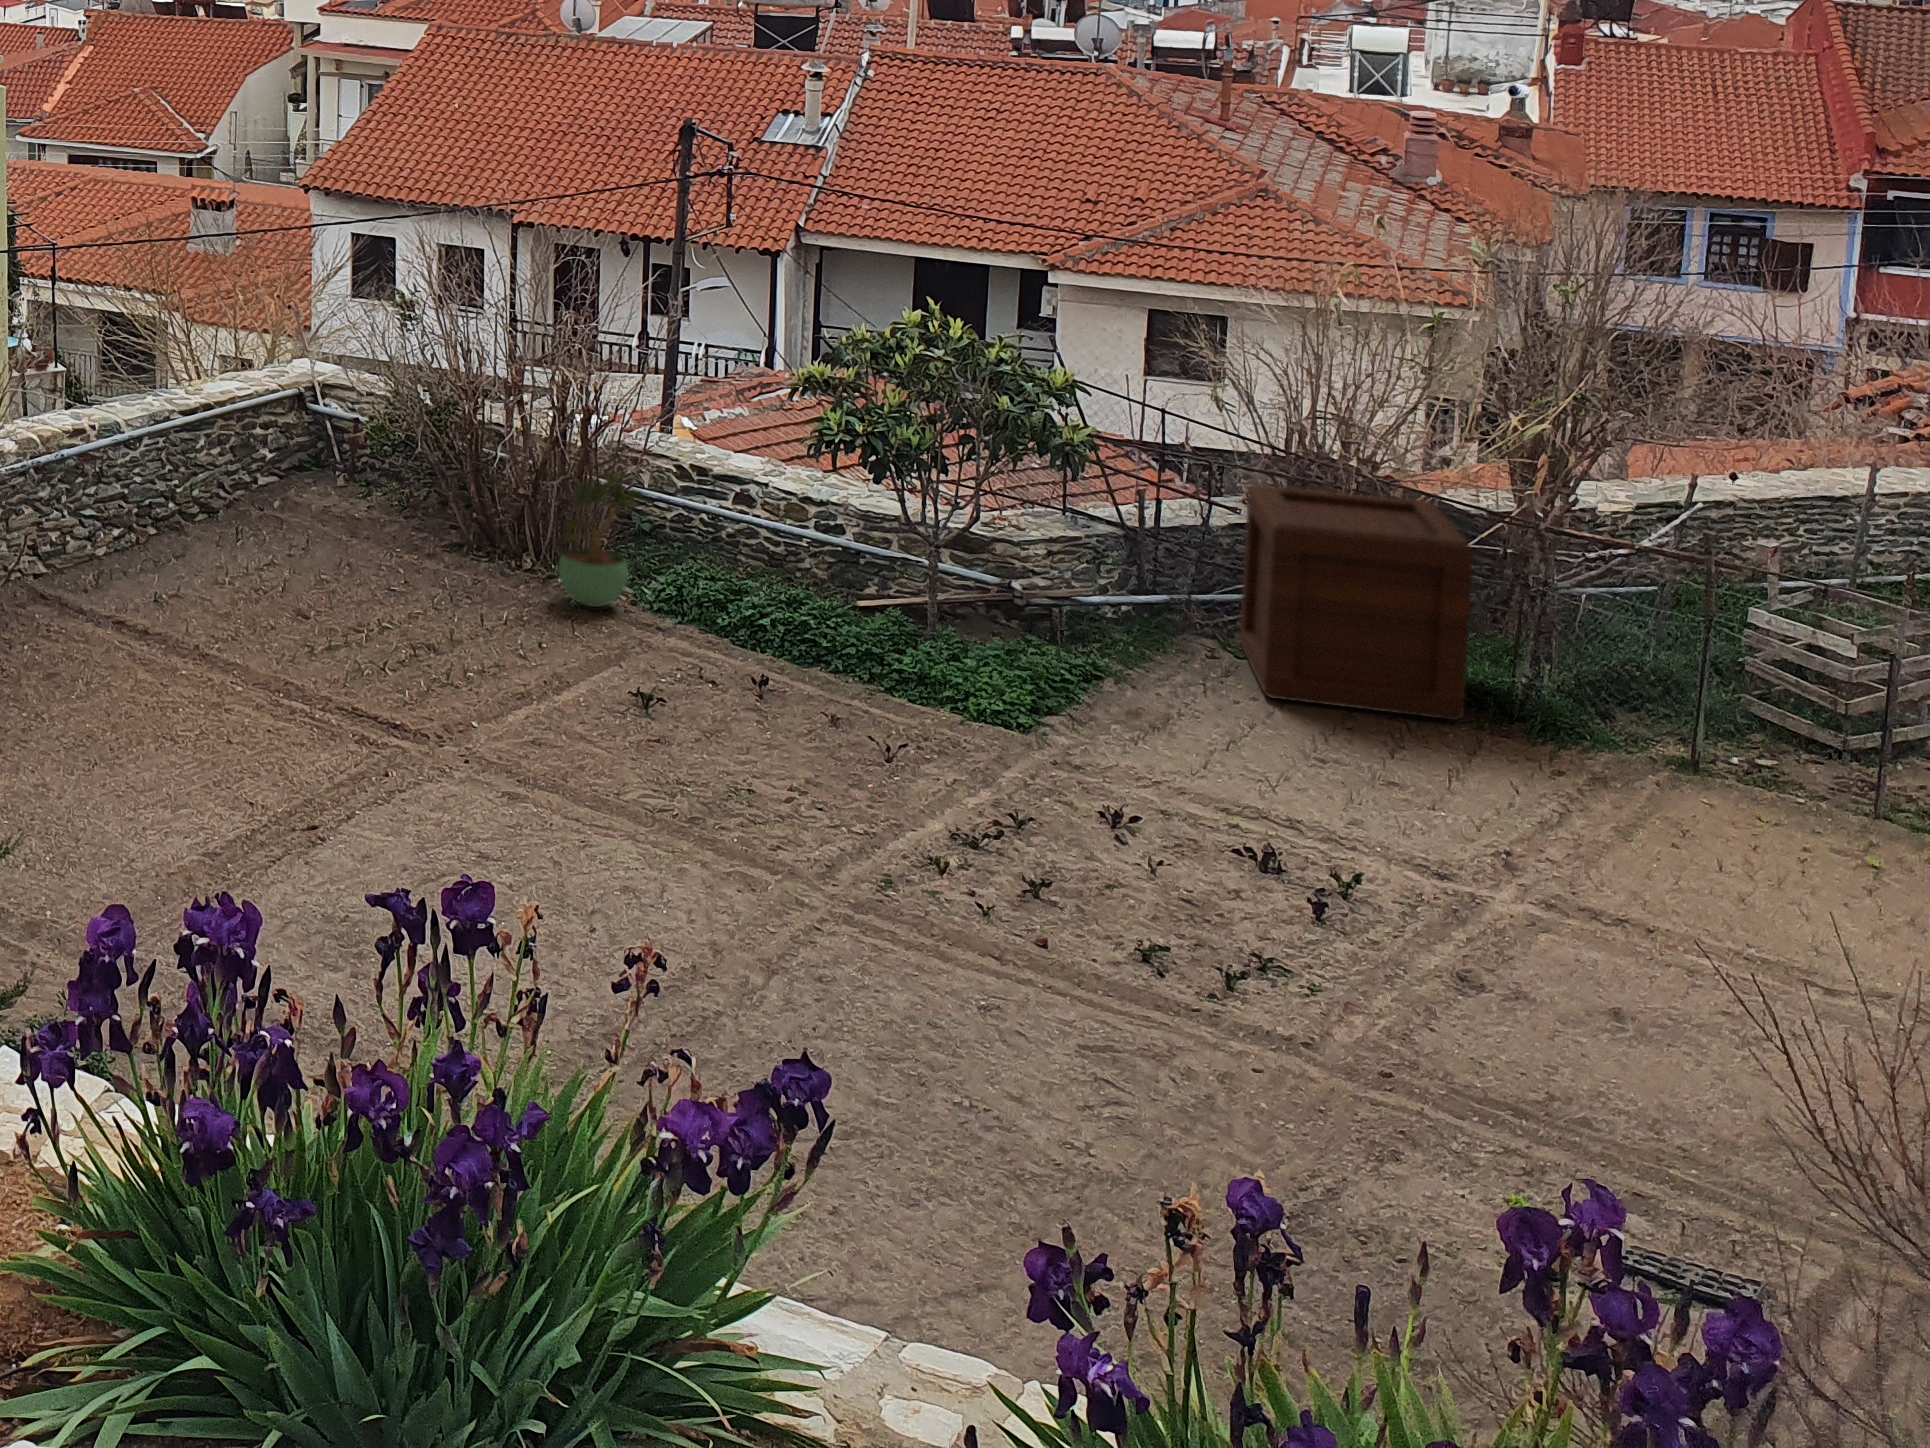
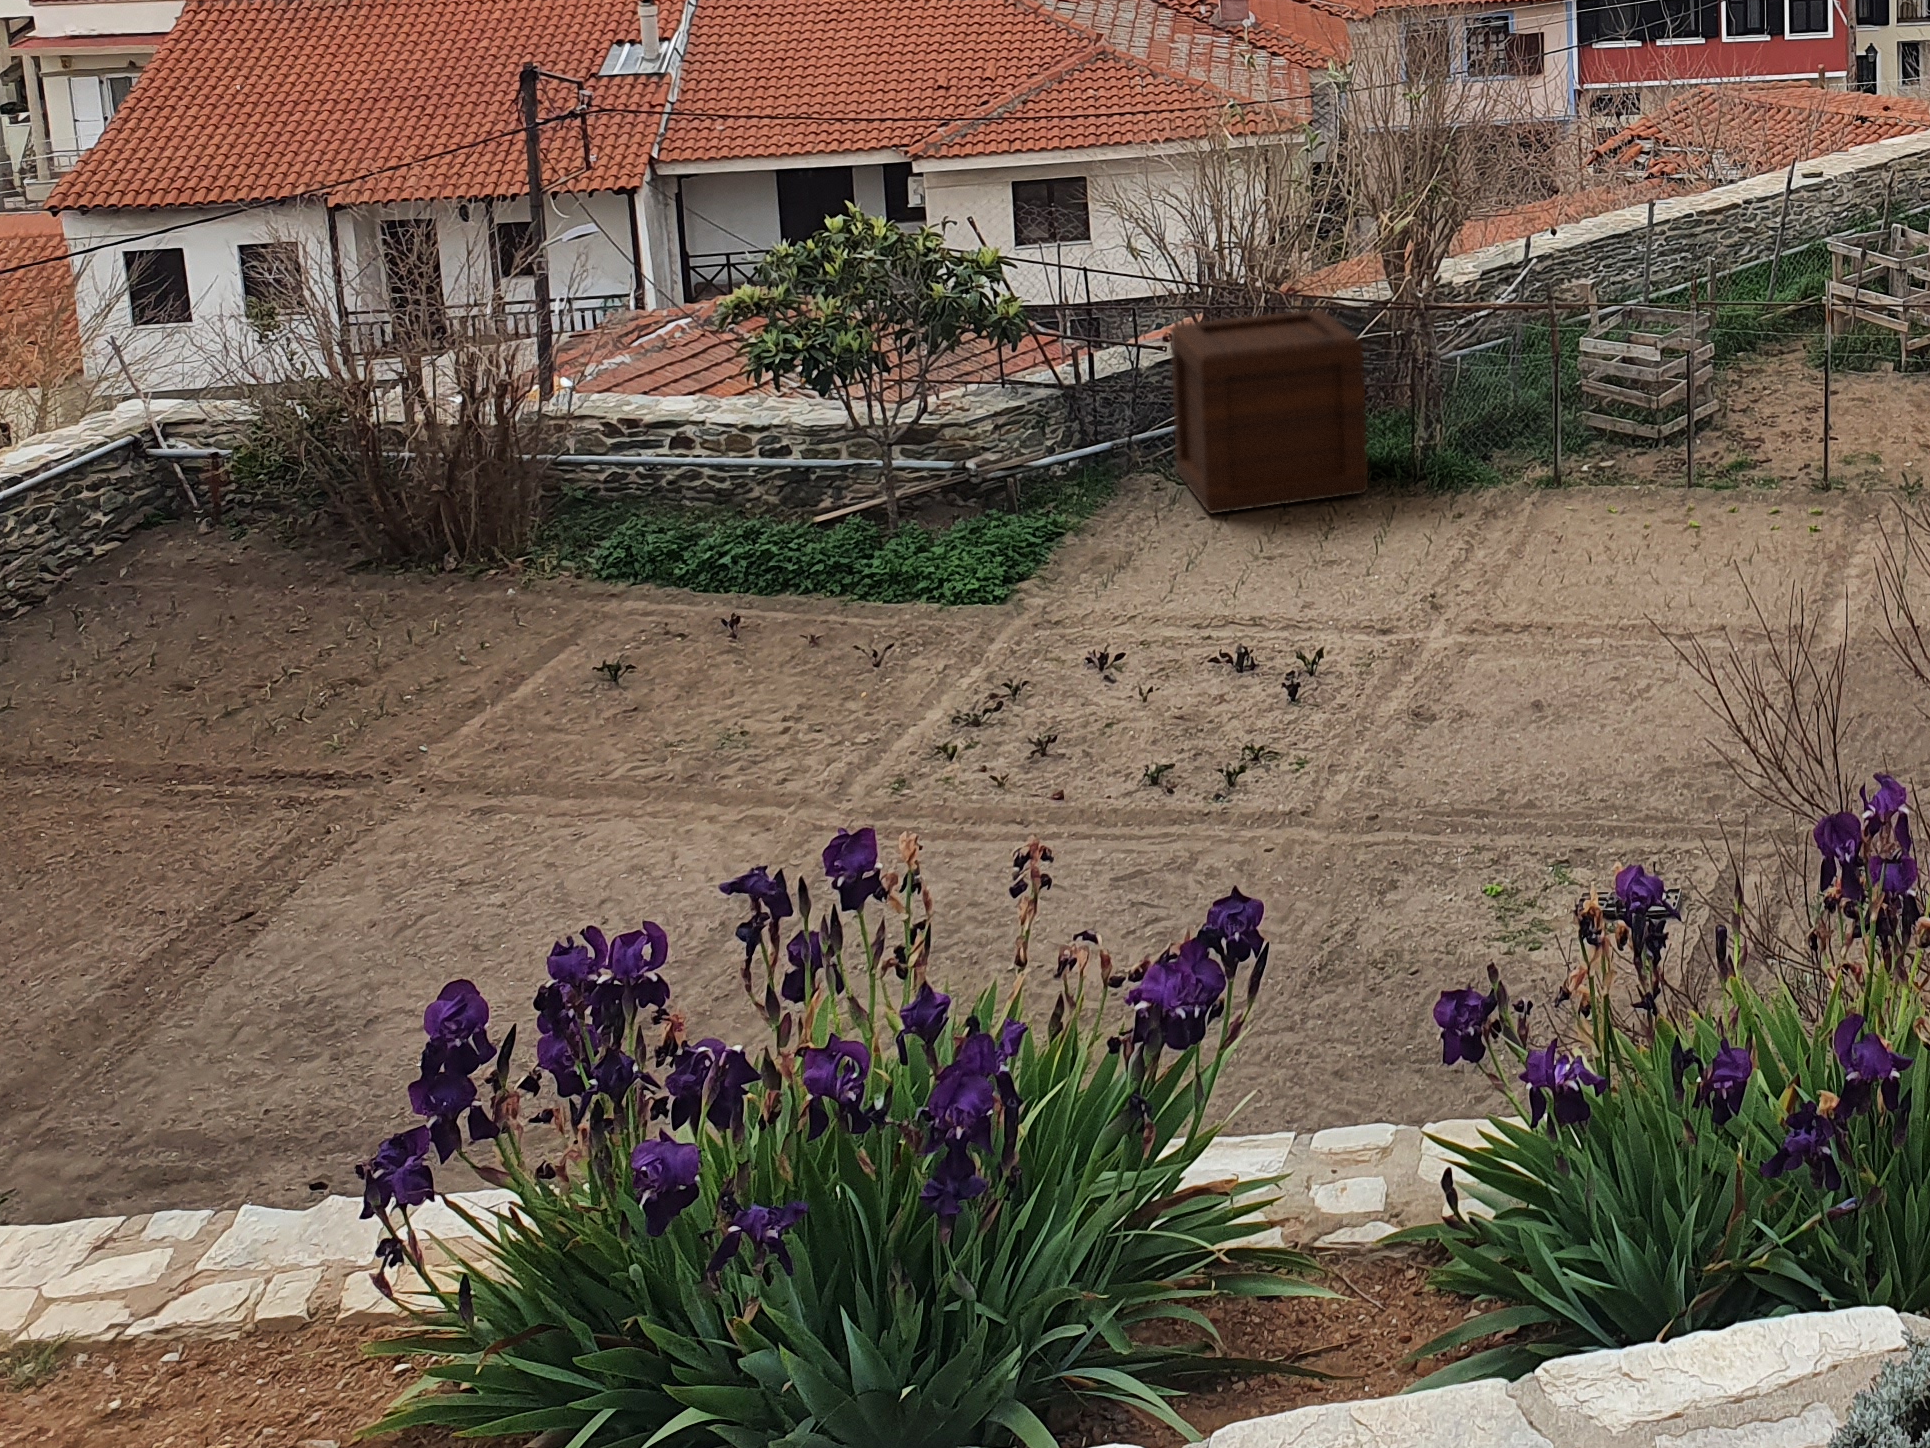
potted plant: present [559,474,643,607] -> none [491,447,581,595]

